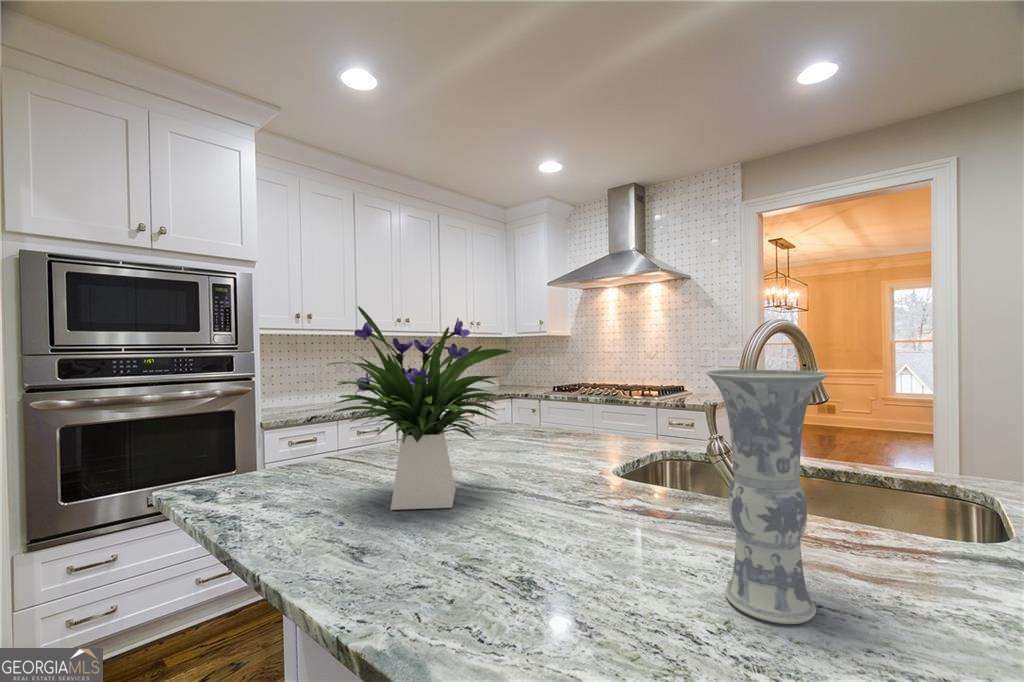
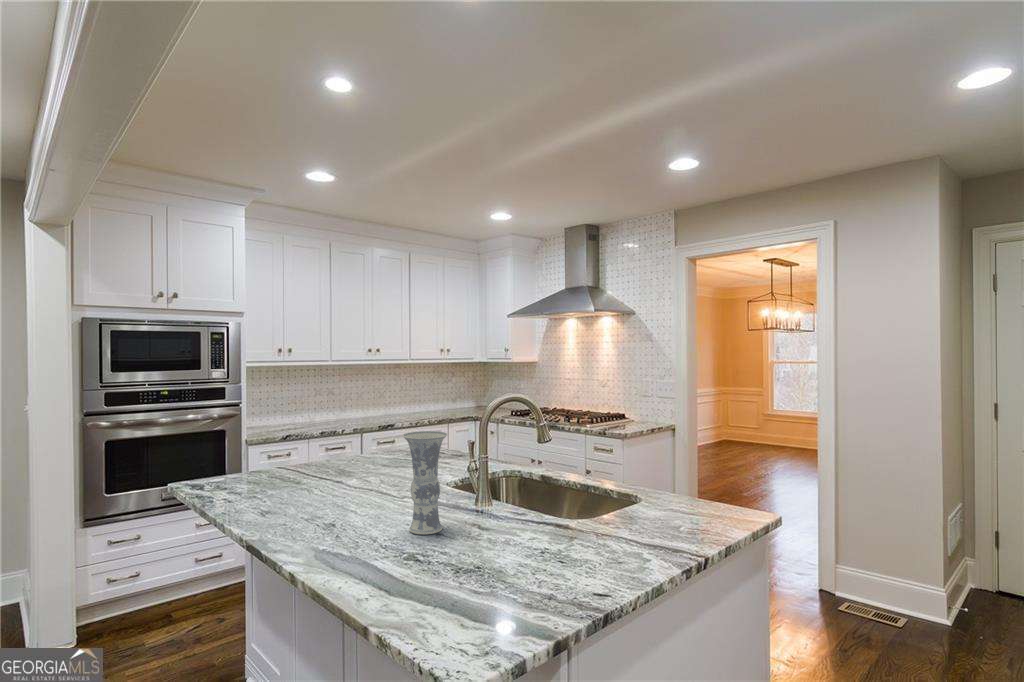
flower arrangement: present [327,306,511,510] -> none [262,384,372,495]

